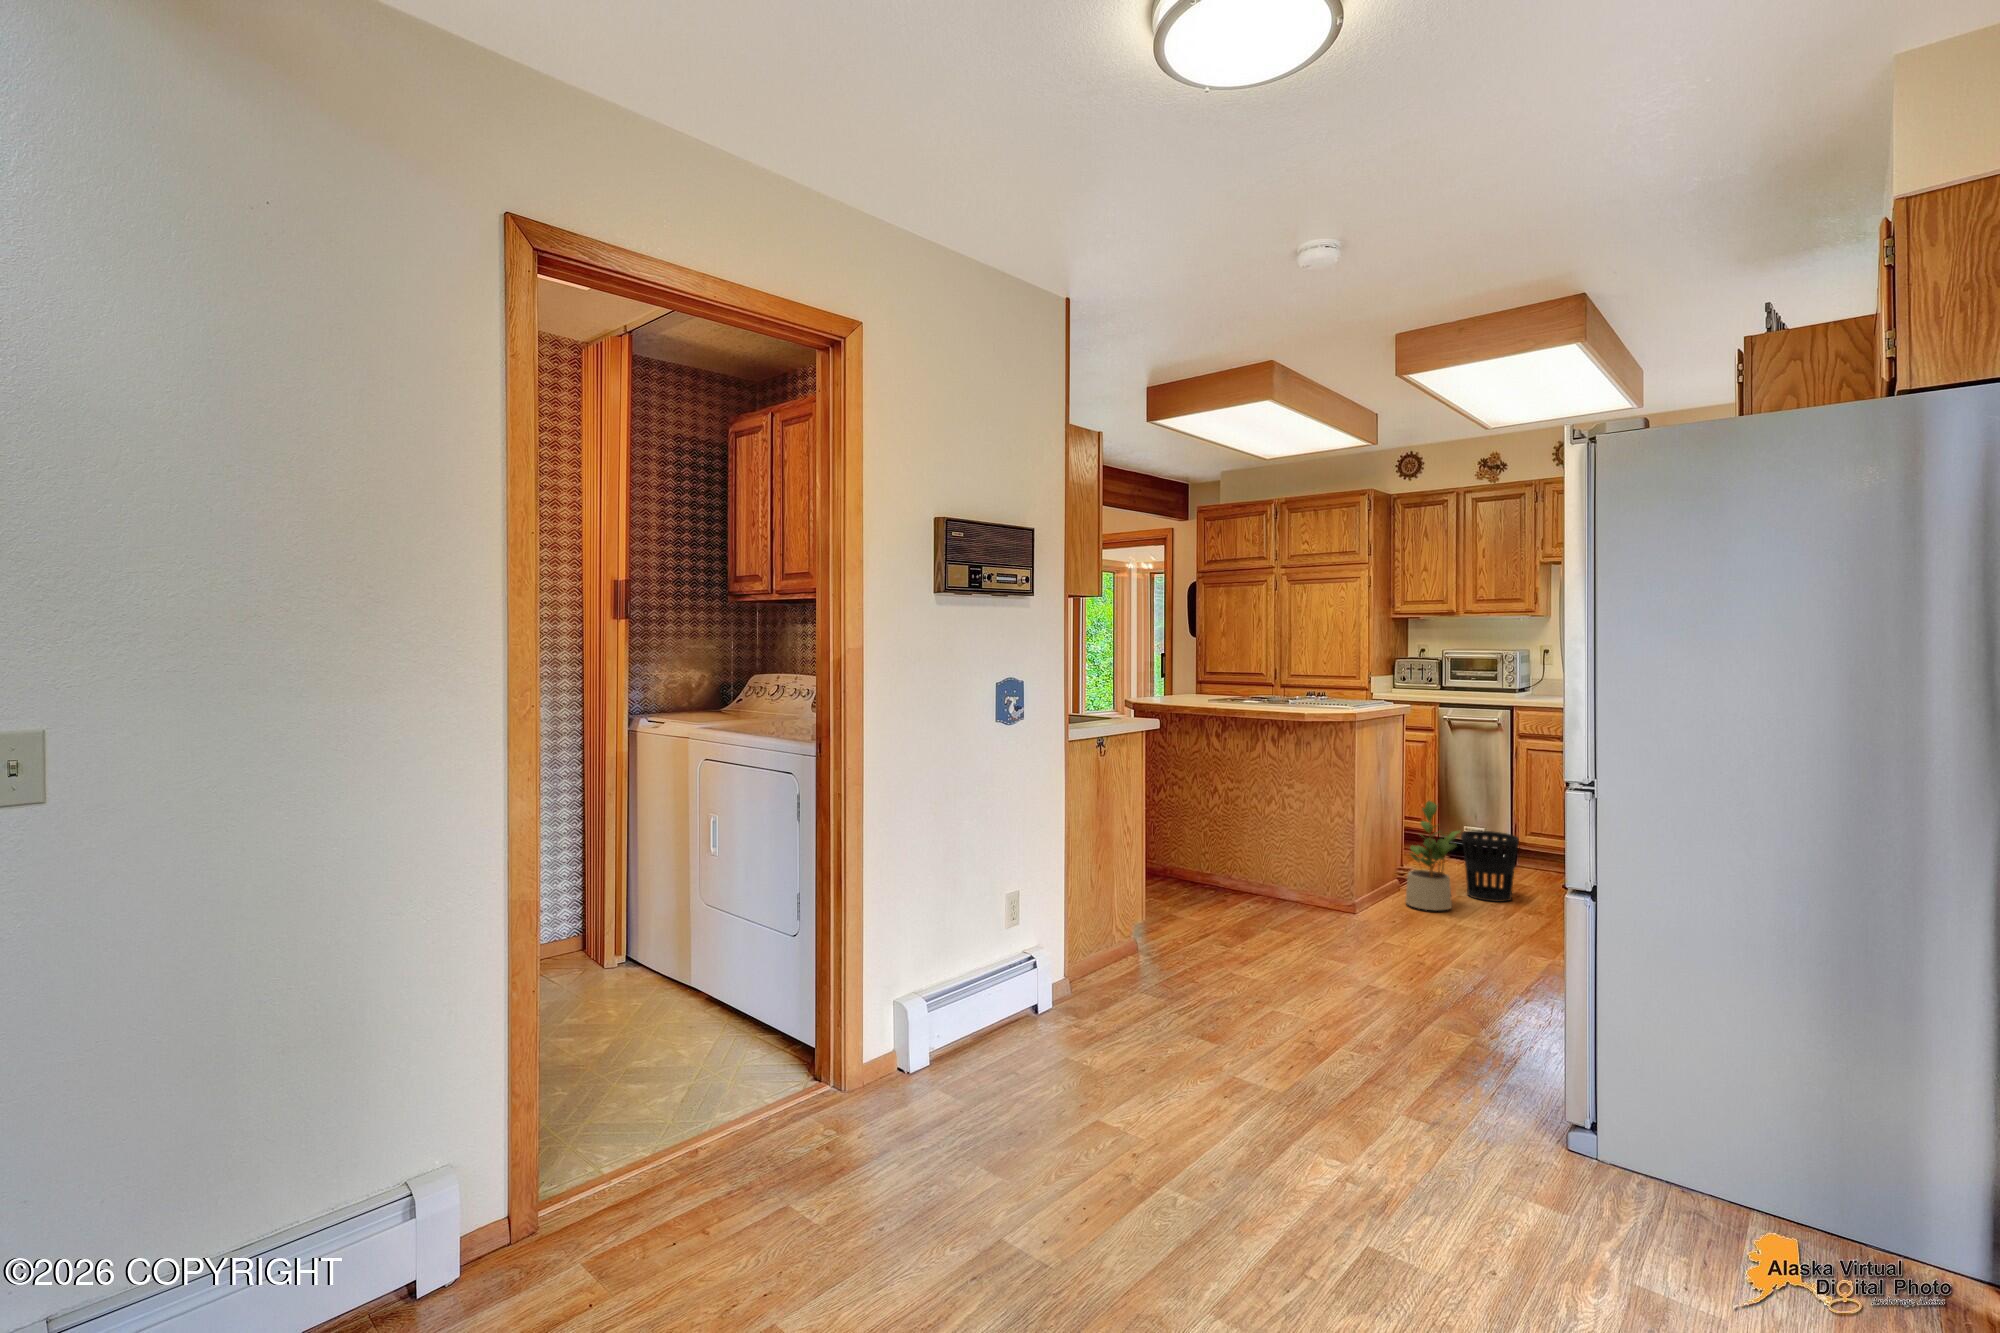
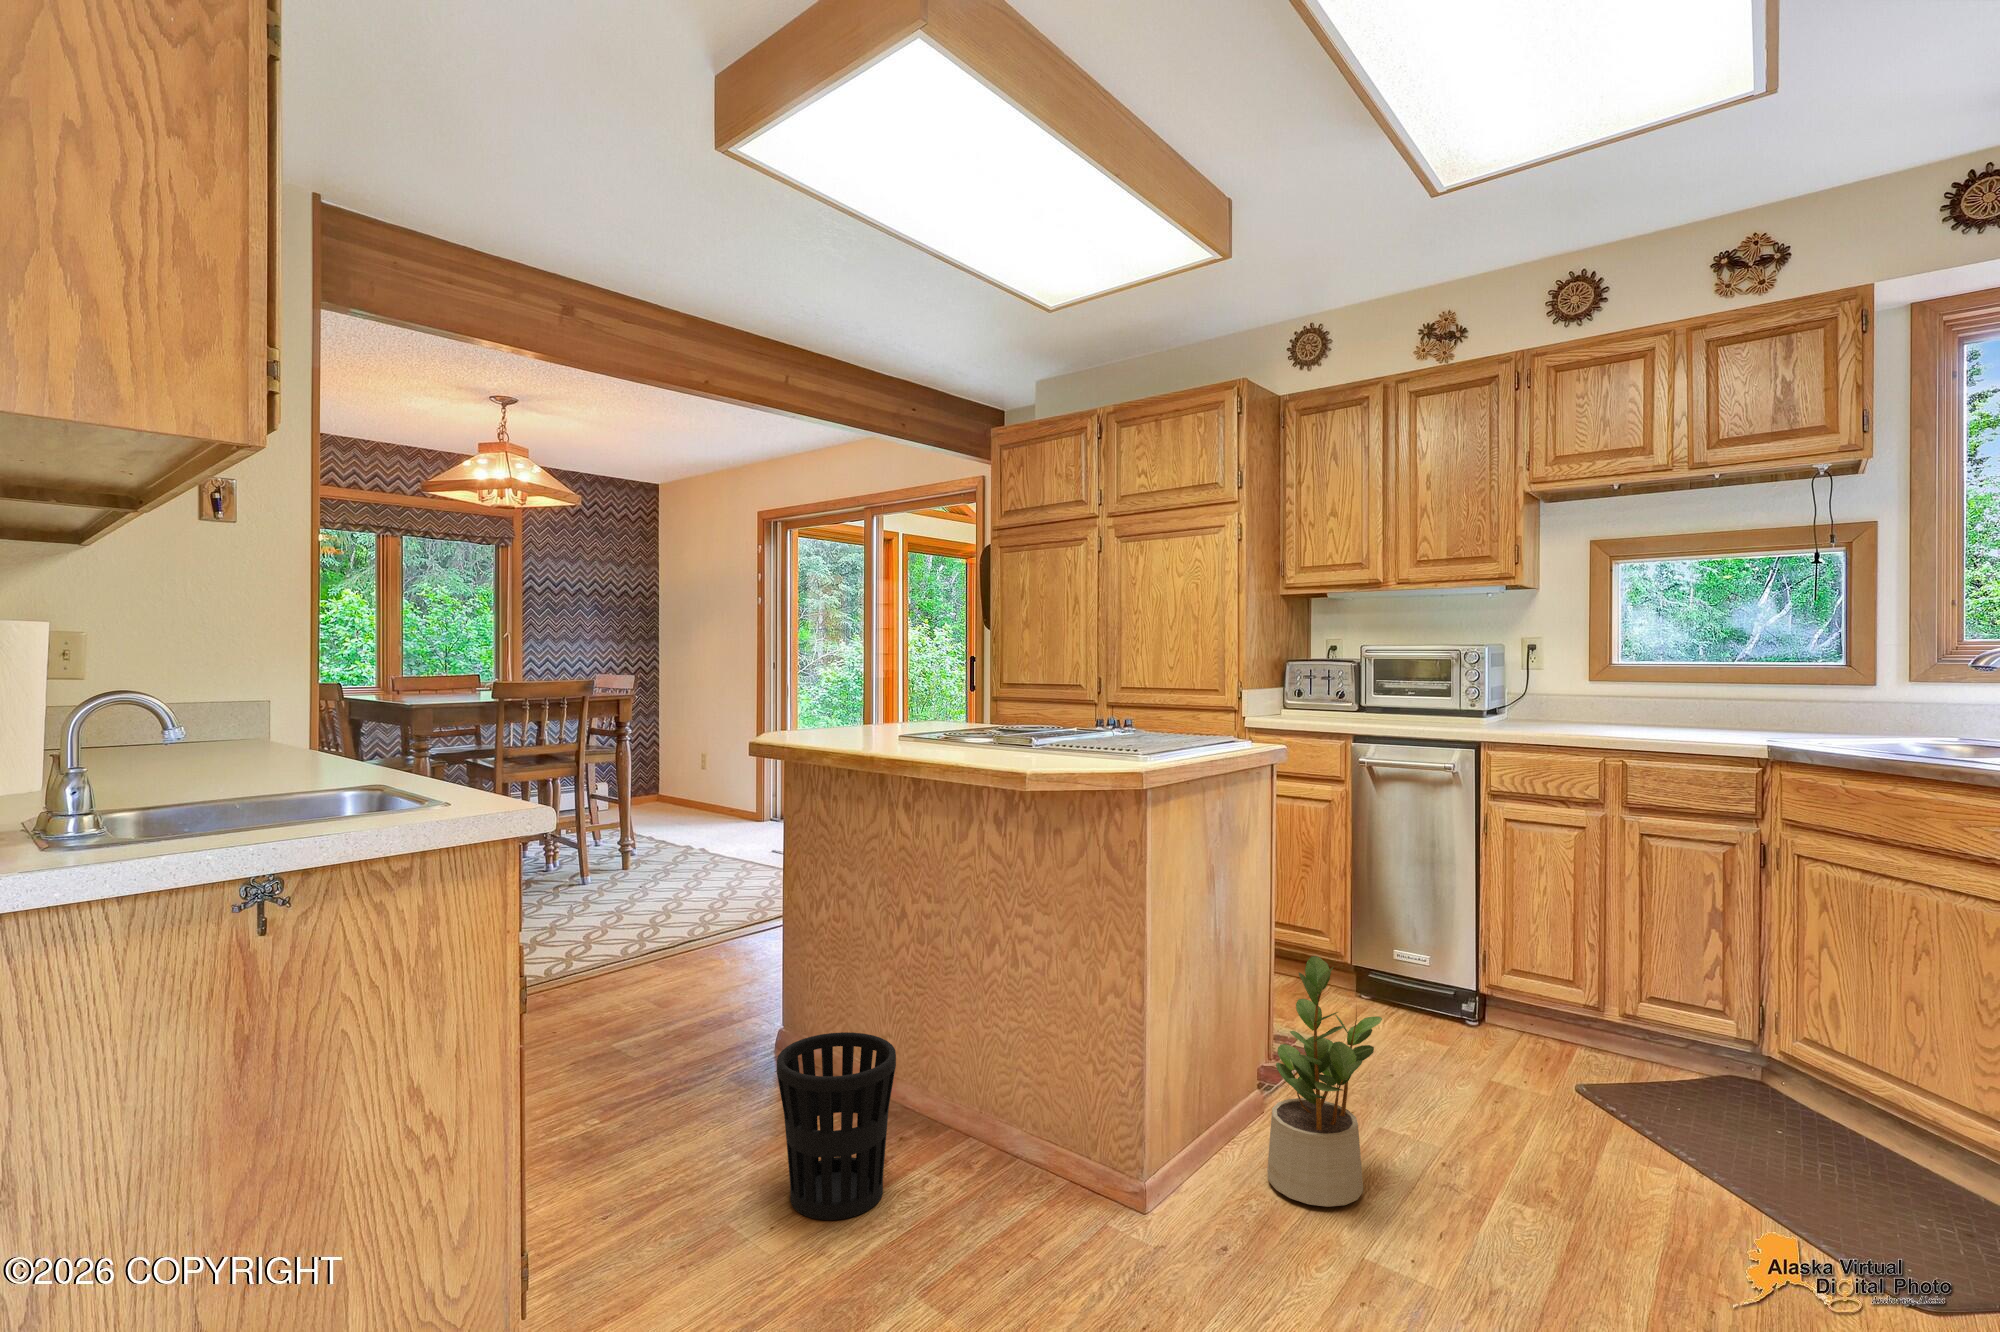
wastebasket: present [1461,831,1519,902] -> present [777,1032,896,1220]

